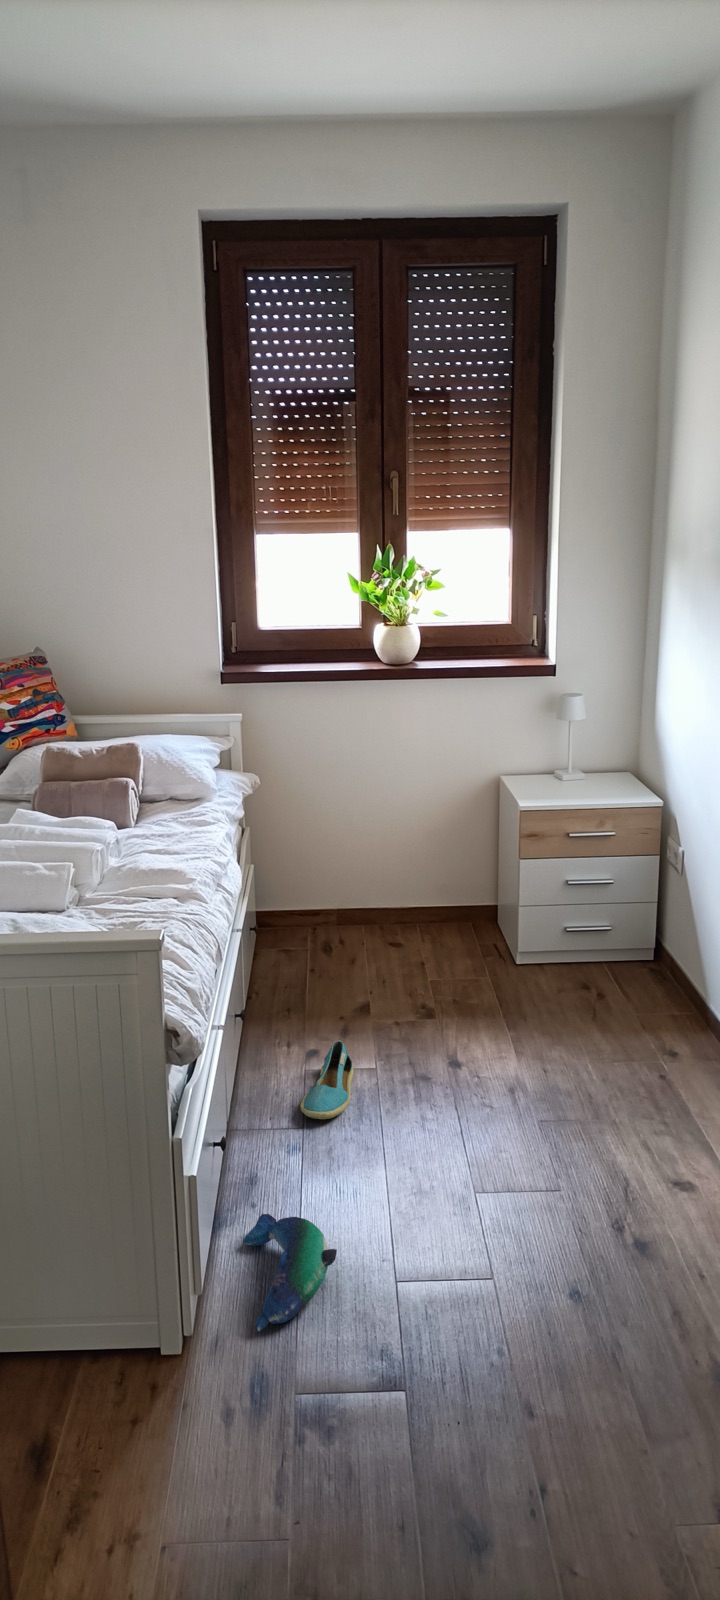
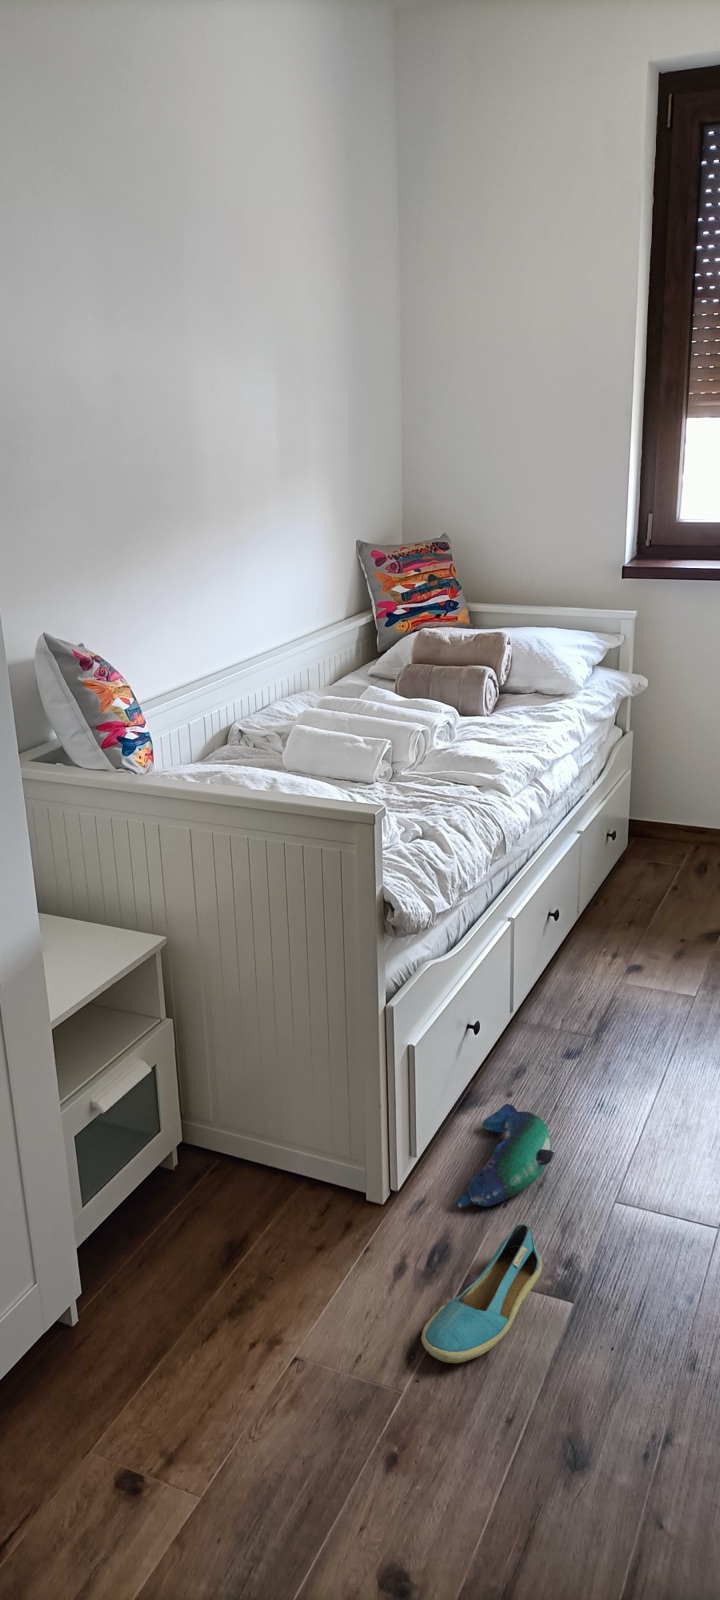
shoe: present [300,1040,354,1119] -> present [421,1223,542,1363]

